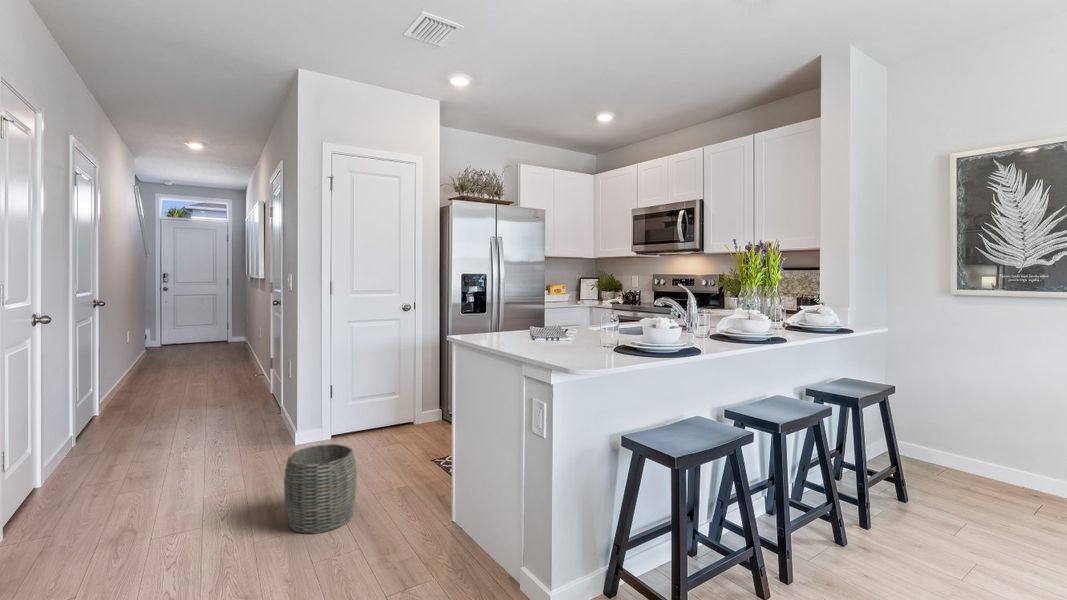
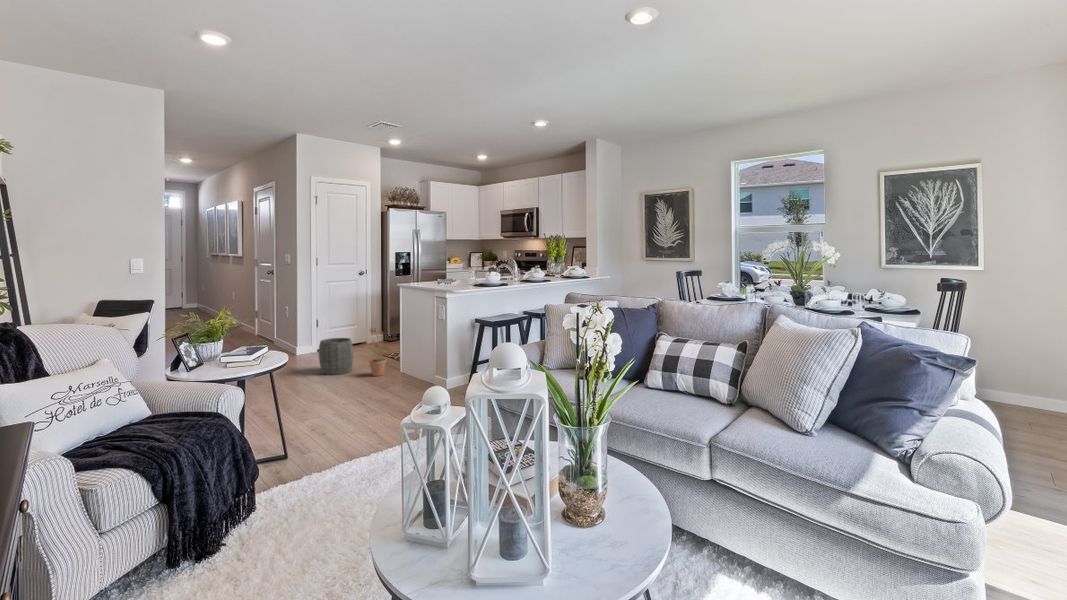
potted plant: none [363,438,418,551] -> present [362,329,386,376]

